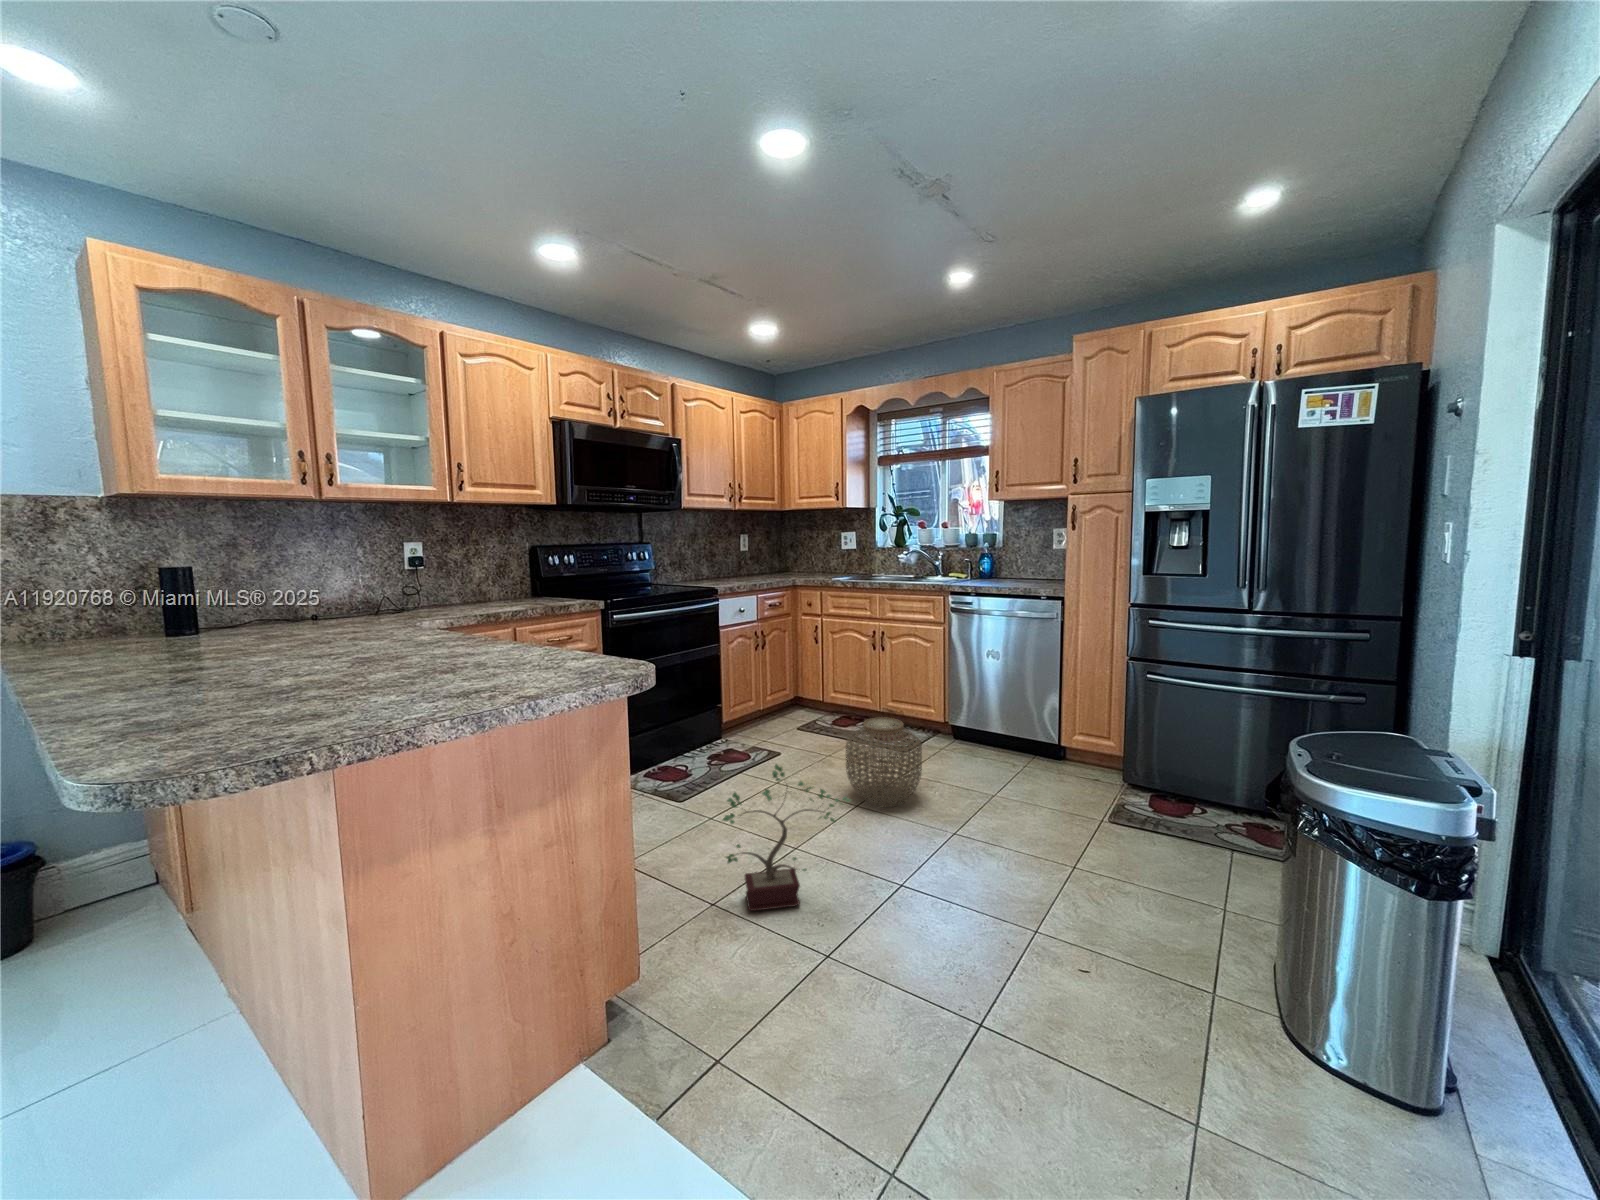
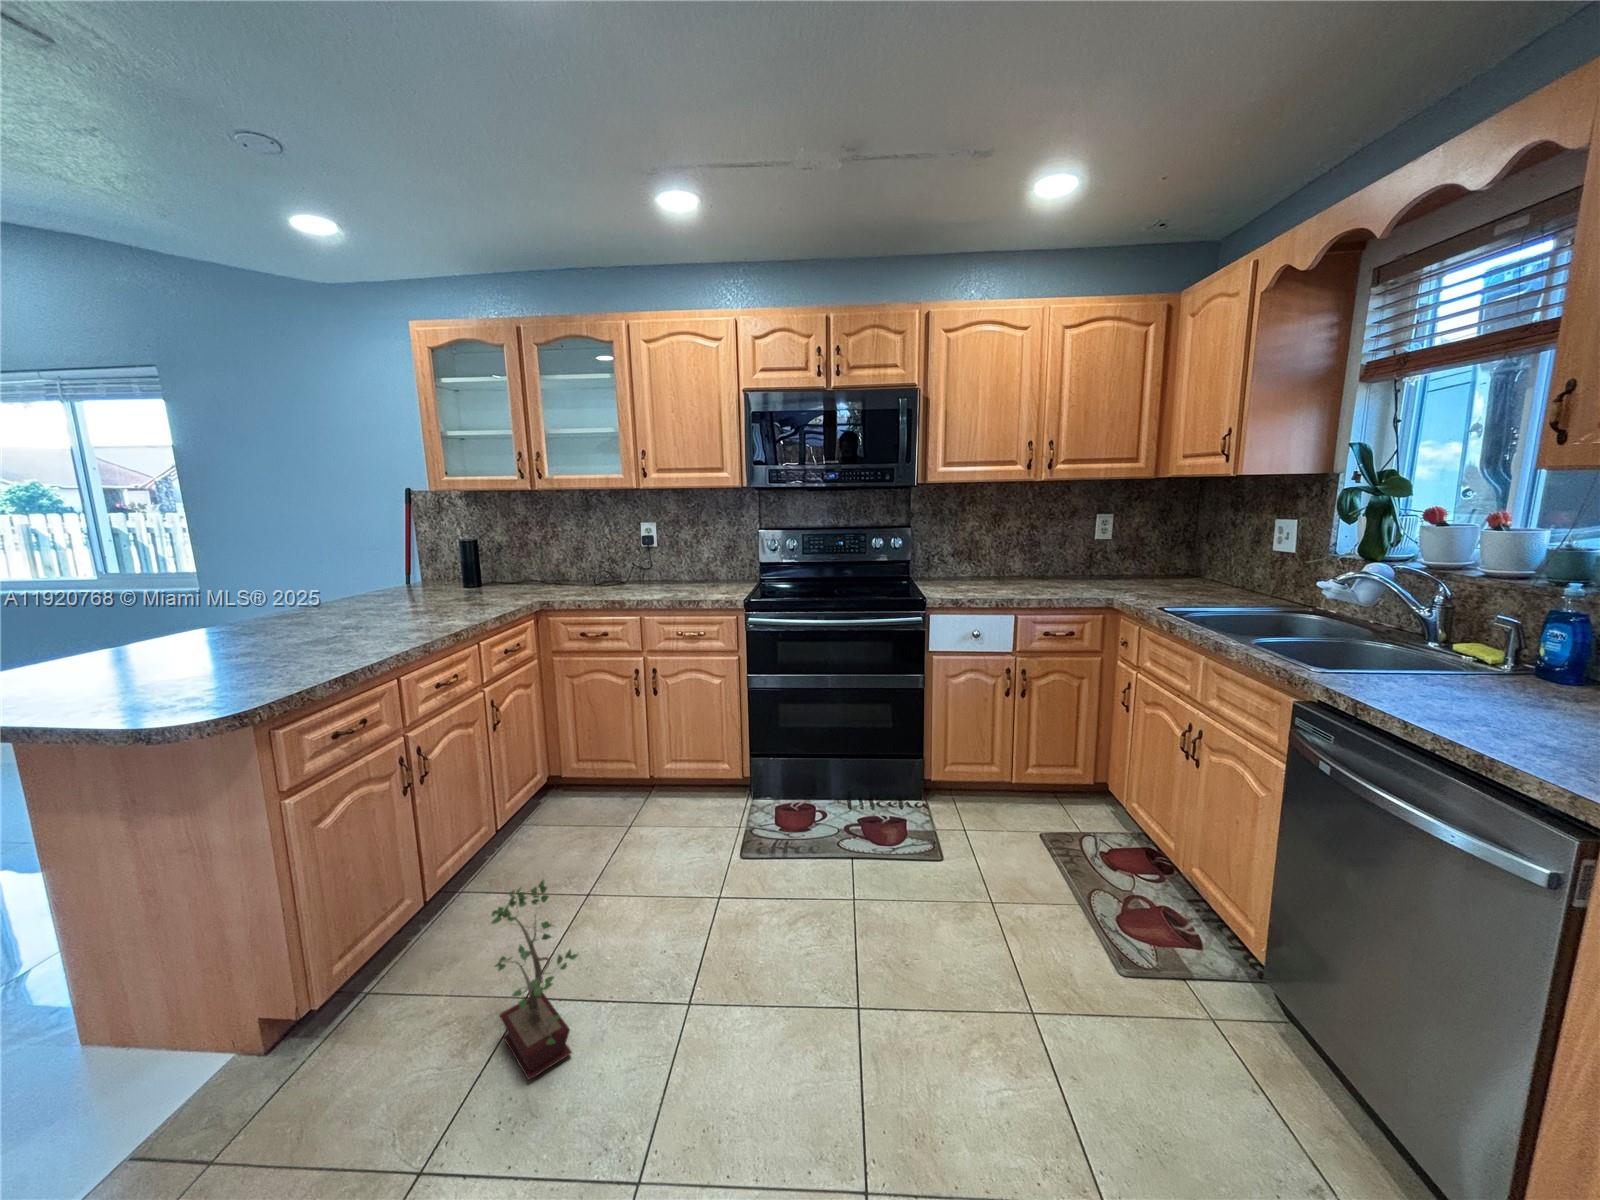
woven basket: present [846,717,922,807] -> none [842,881,982,1062]

